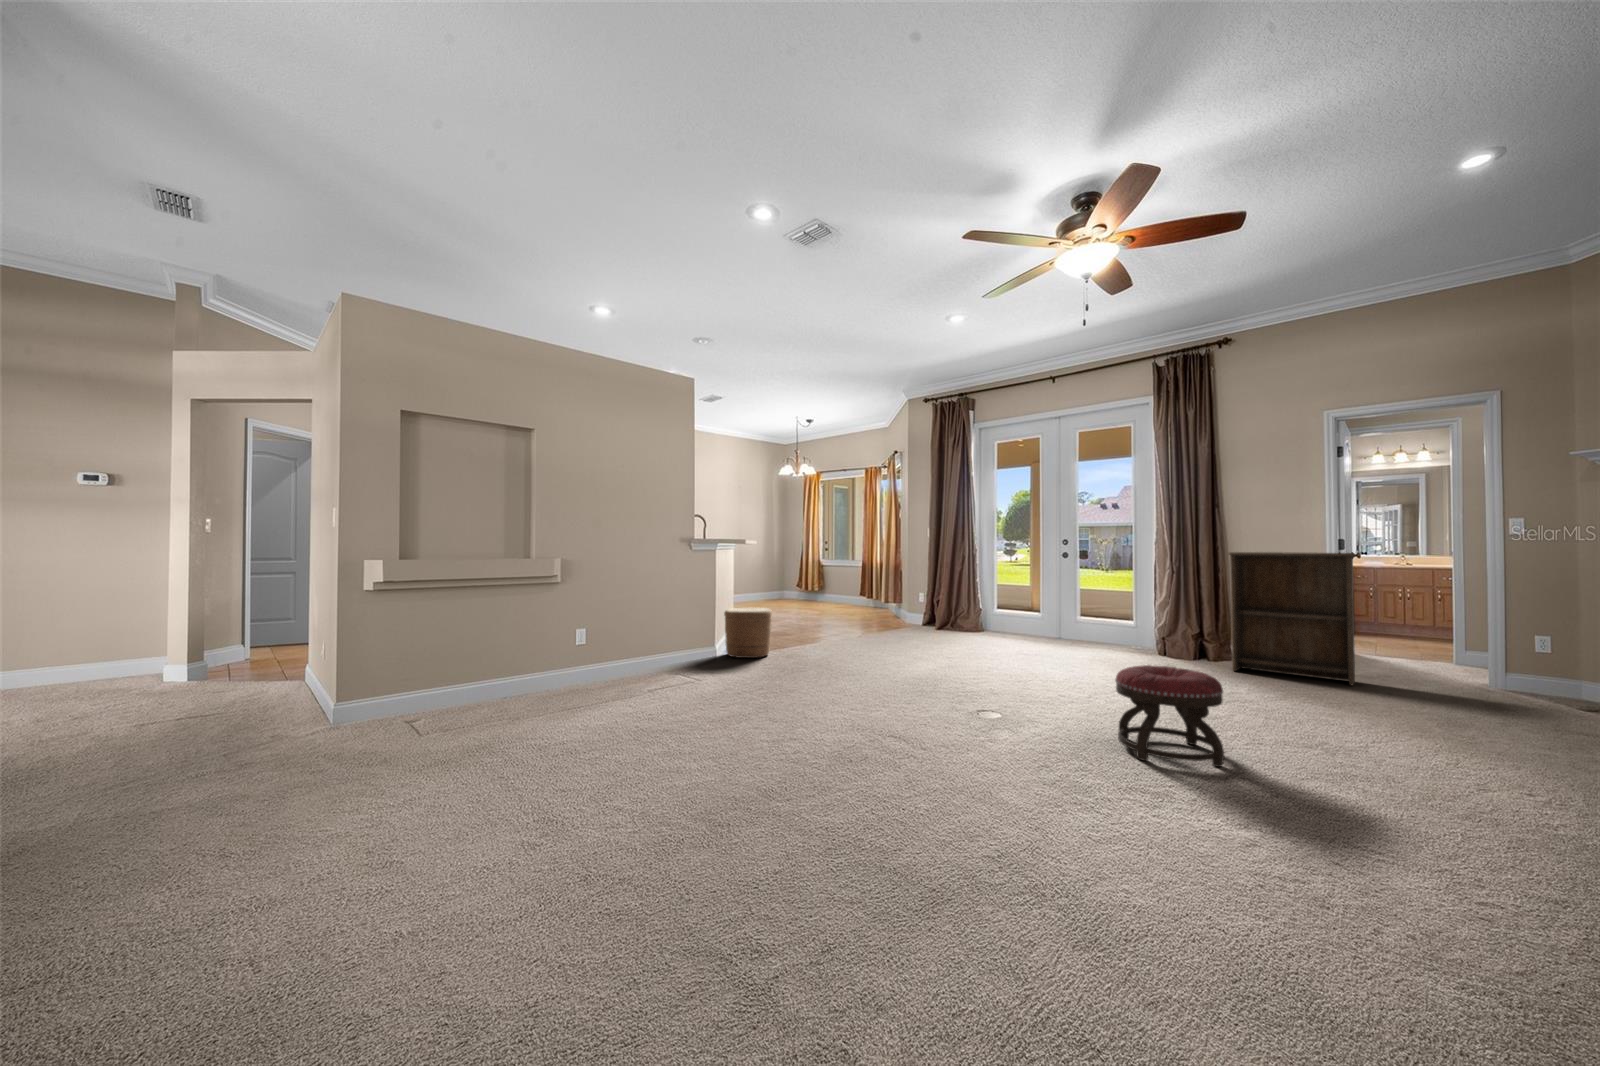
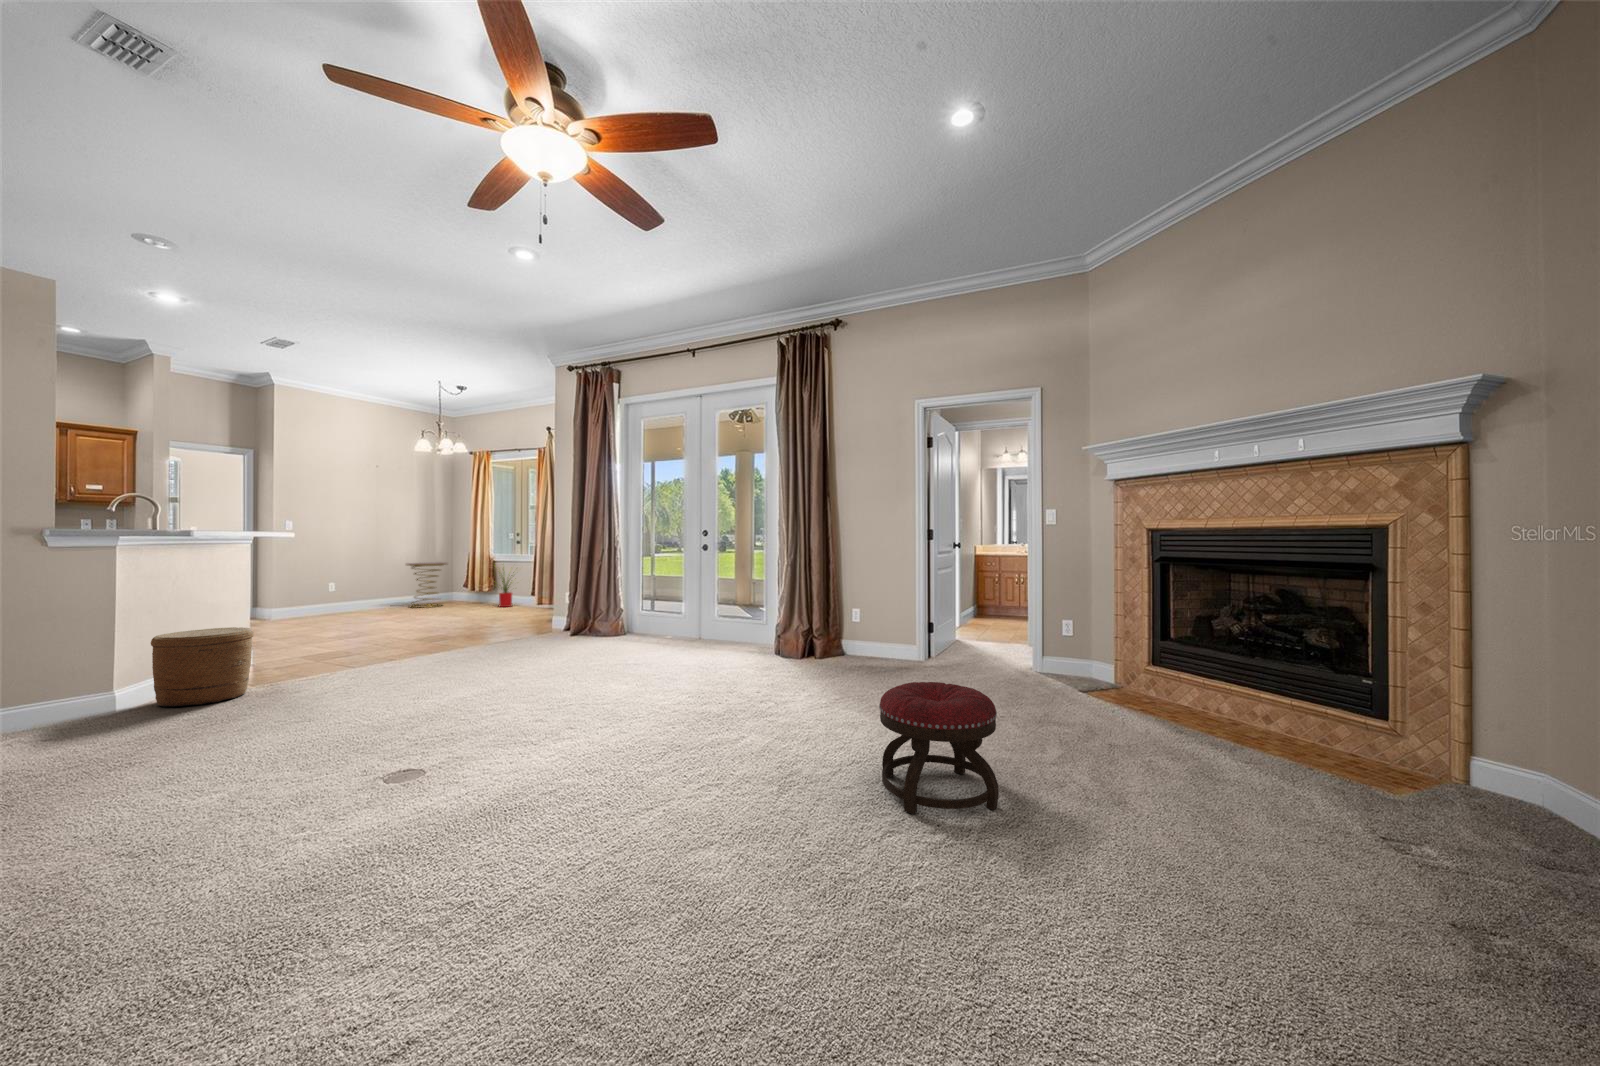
bookshelf: present [1228,552,1355,686] -> none [826,543,932,679]
side table: none [758,566,788,604] -> present [406,562,447,607]
house plant: none [821,567,850,606] -> present [494,565,512,607]
ottoman: present [1115,665,1224,767] -> present [879,682,999,814]

